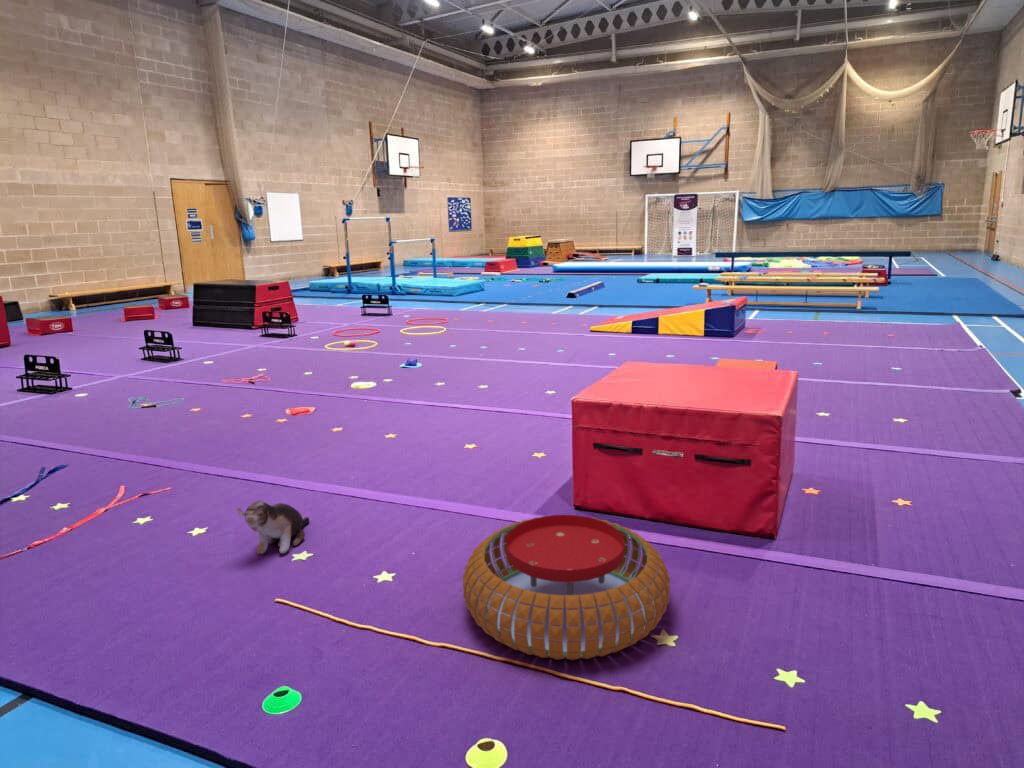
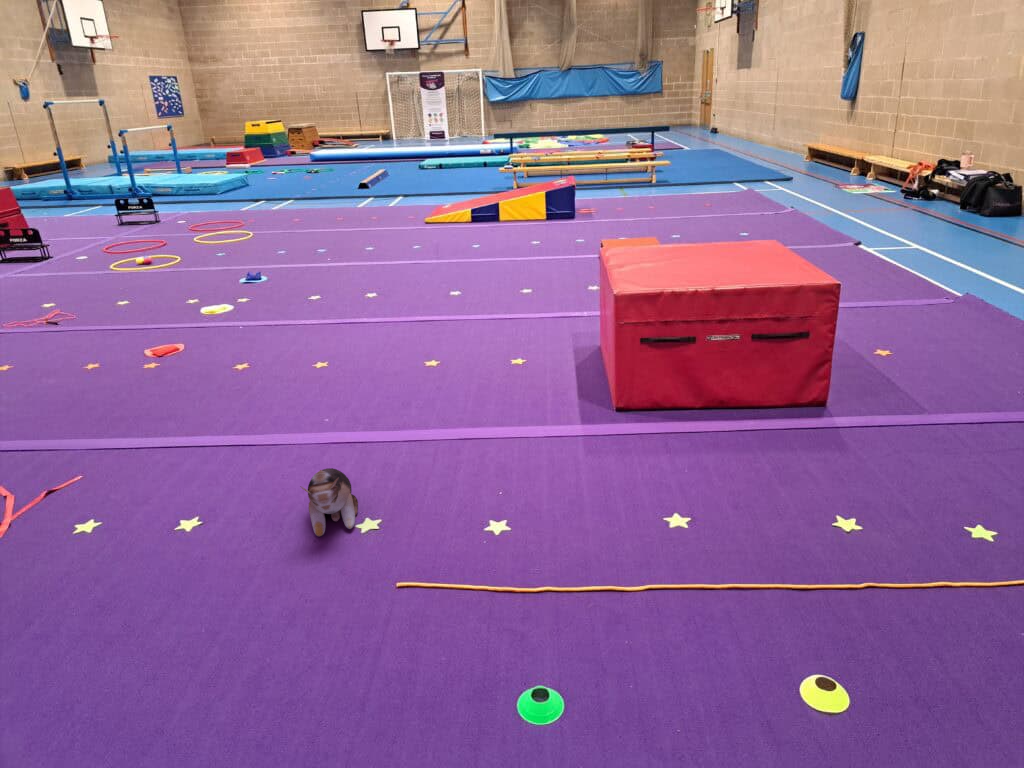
pouf: present [463,515,670,660] -> none [611,413,840,565]

